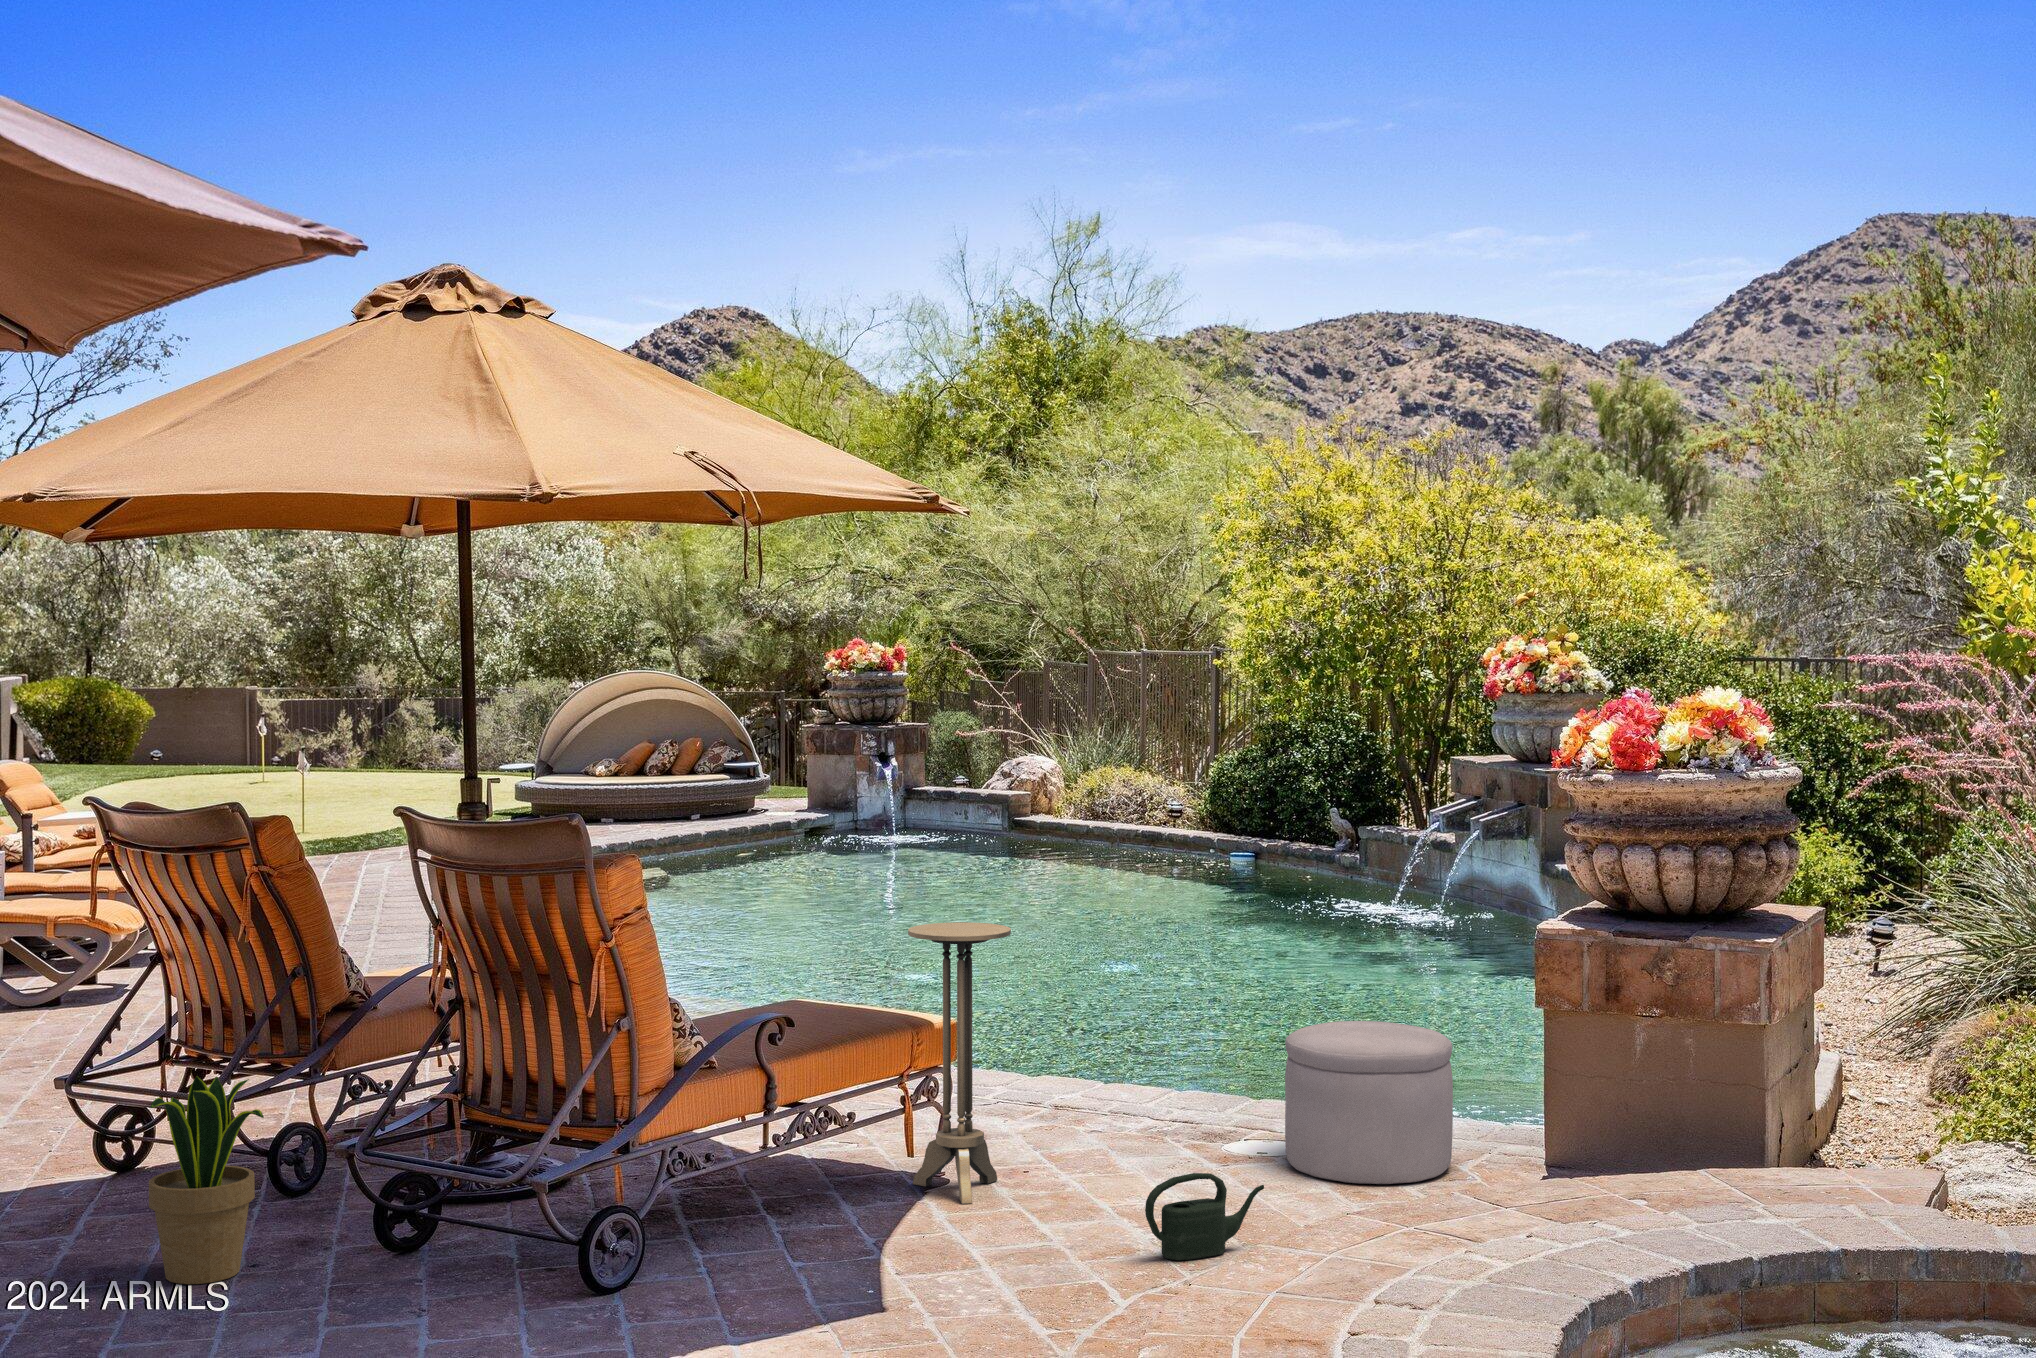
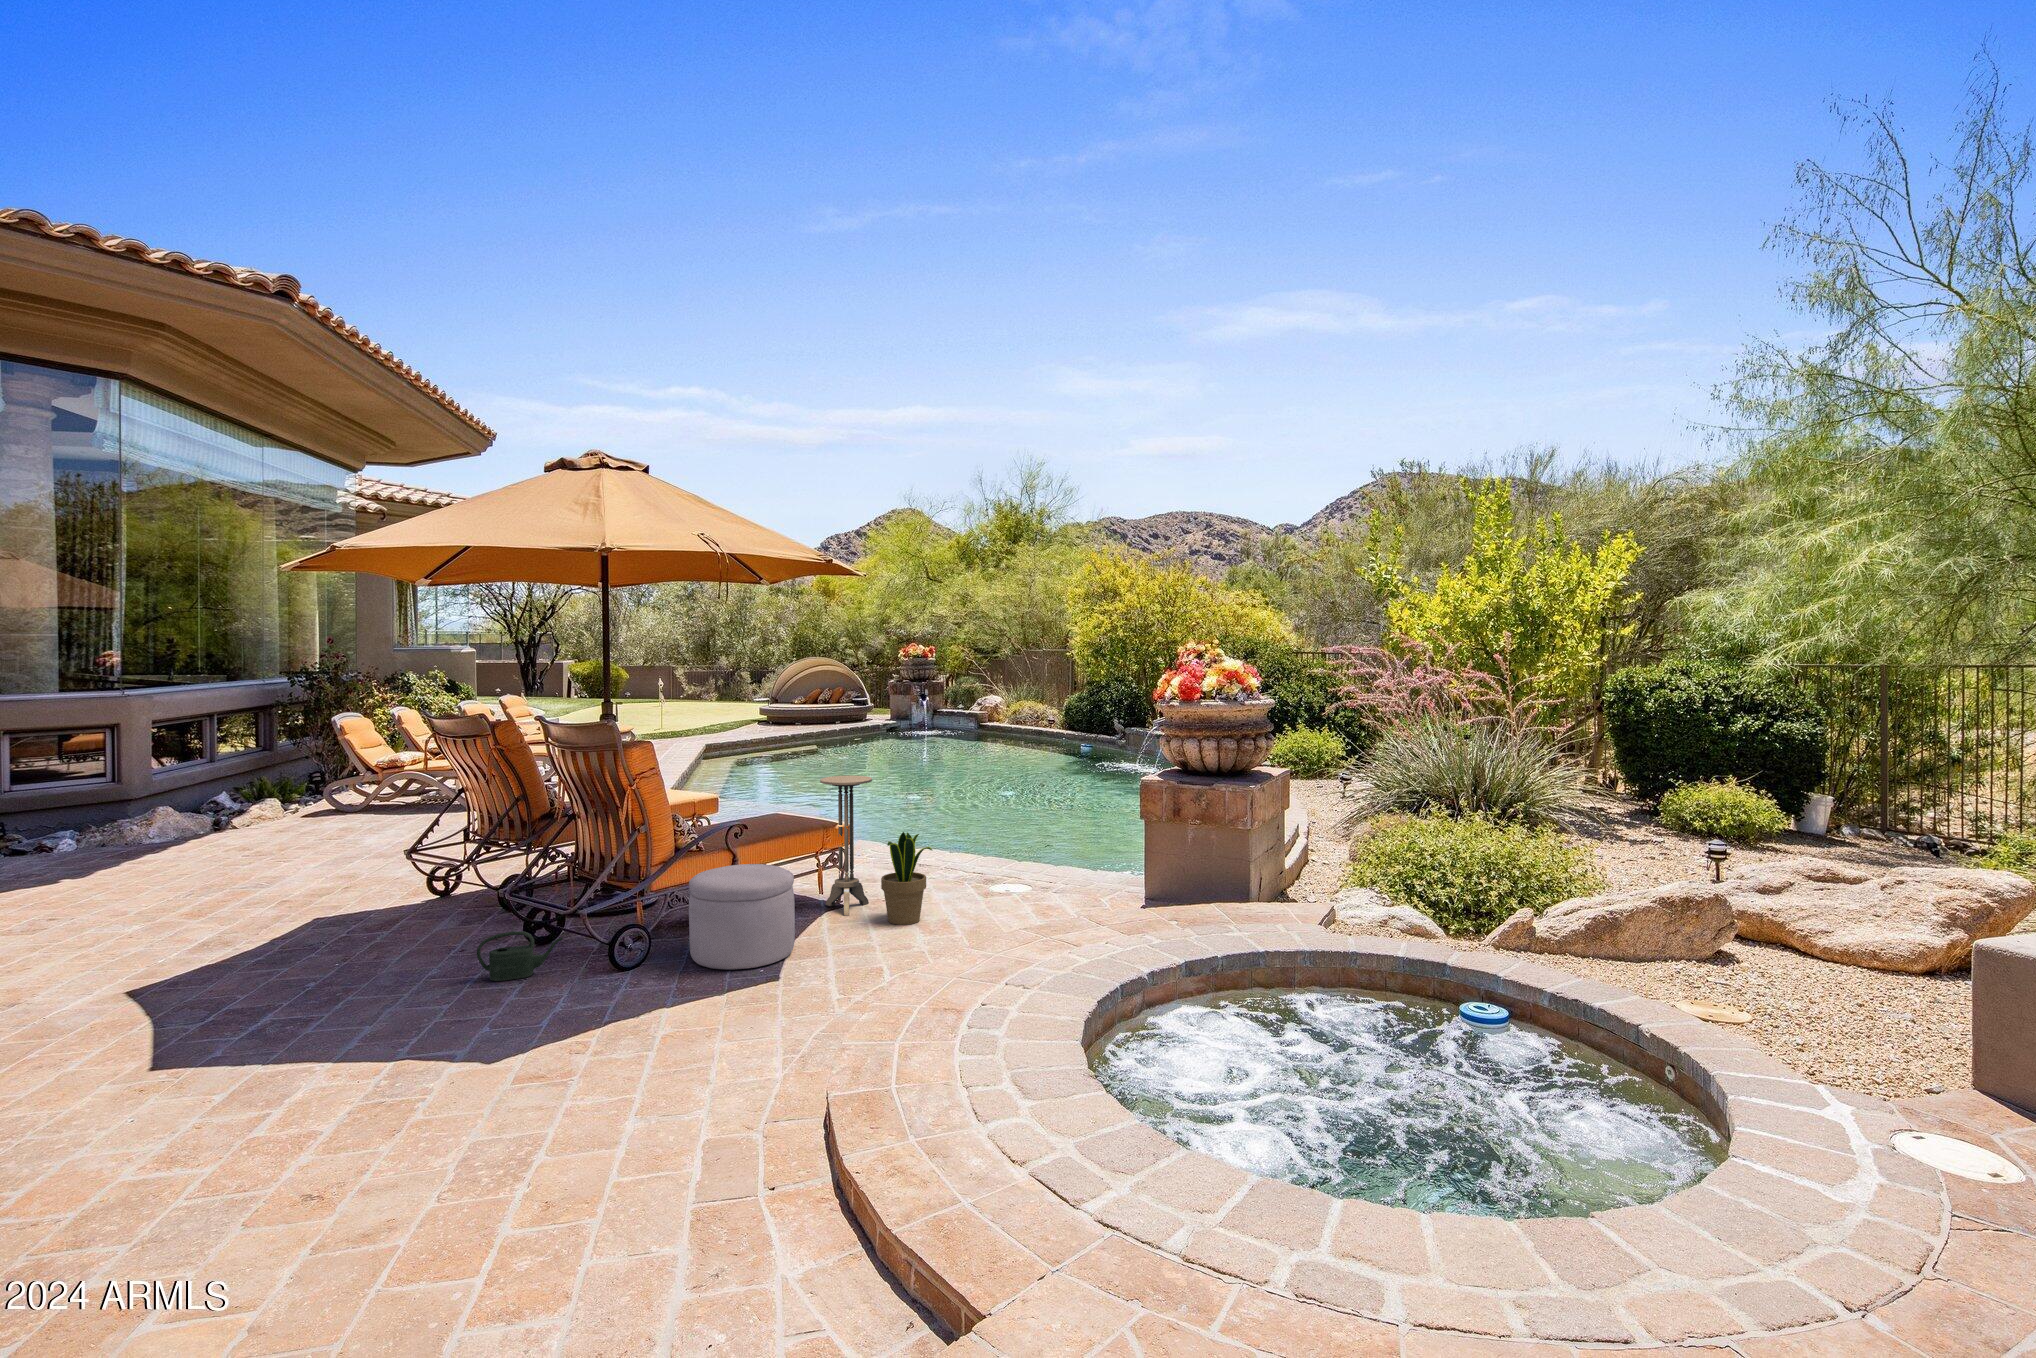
ottoman: present [1285,1021,1453,1184] -> present [689,864,795,970]
potted plant: present [149,1076,264,1284] -> present [881,832,932,925]
watering can: present [1145,1173,1264,1261] -> present [477,931,563,981]

